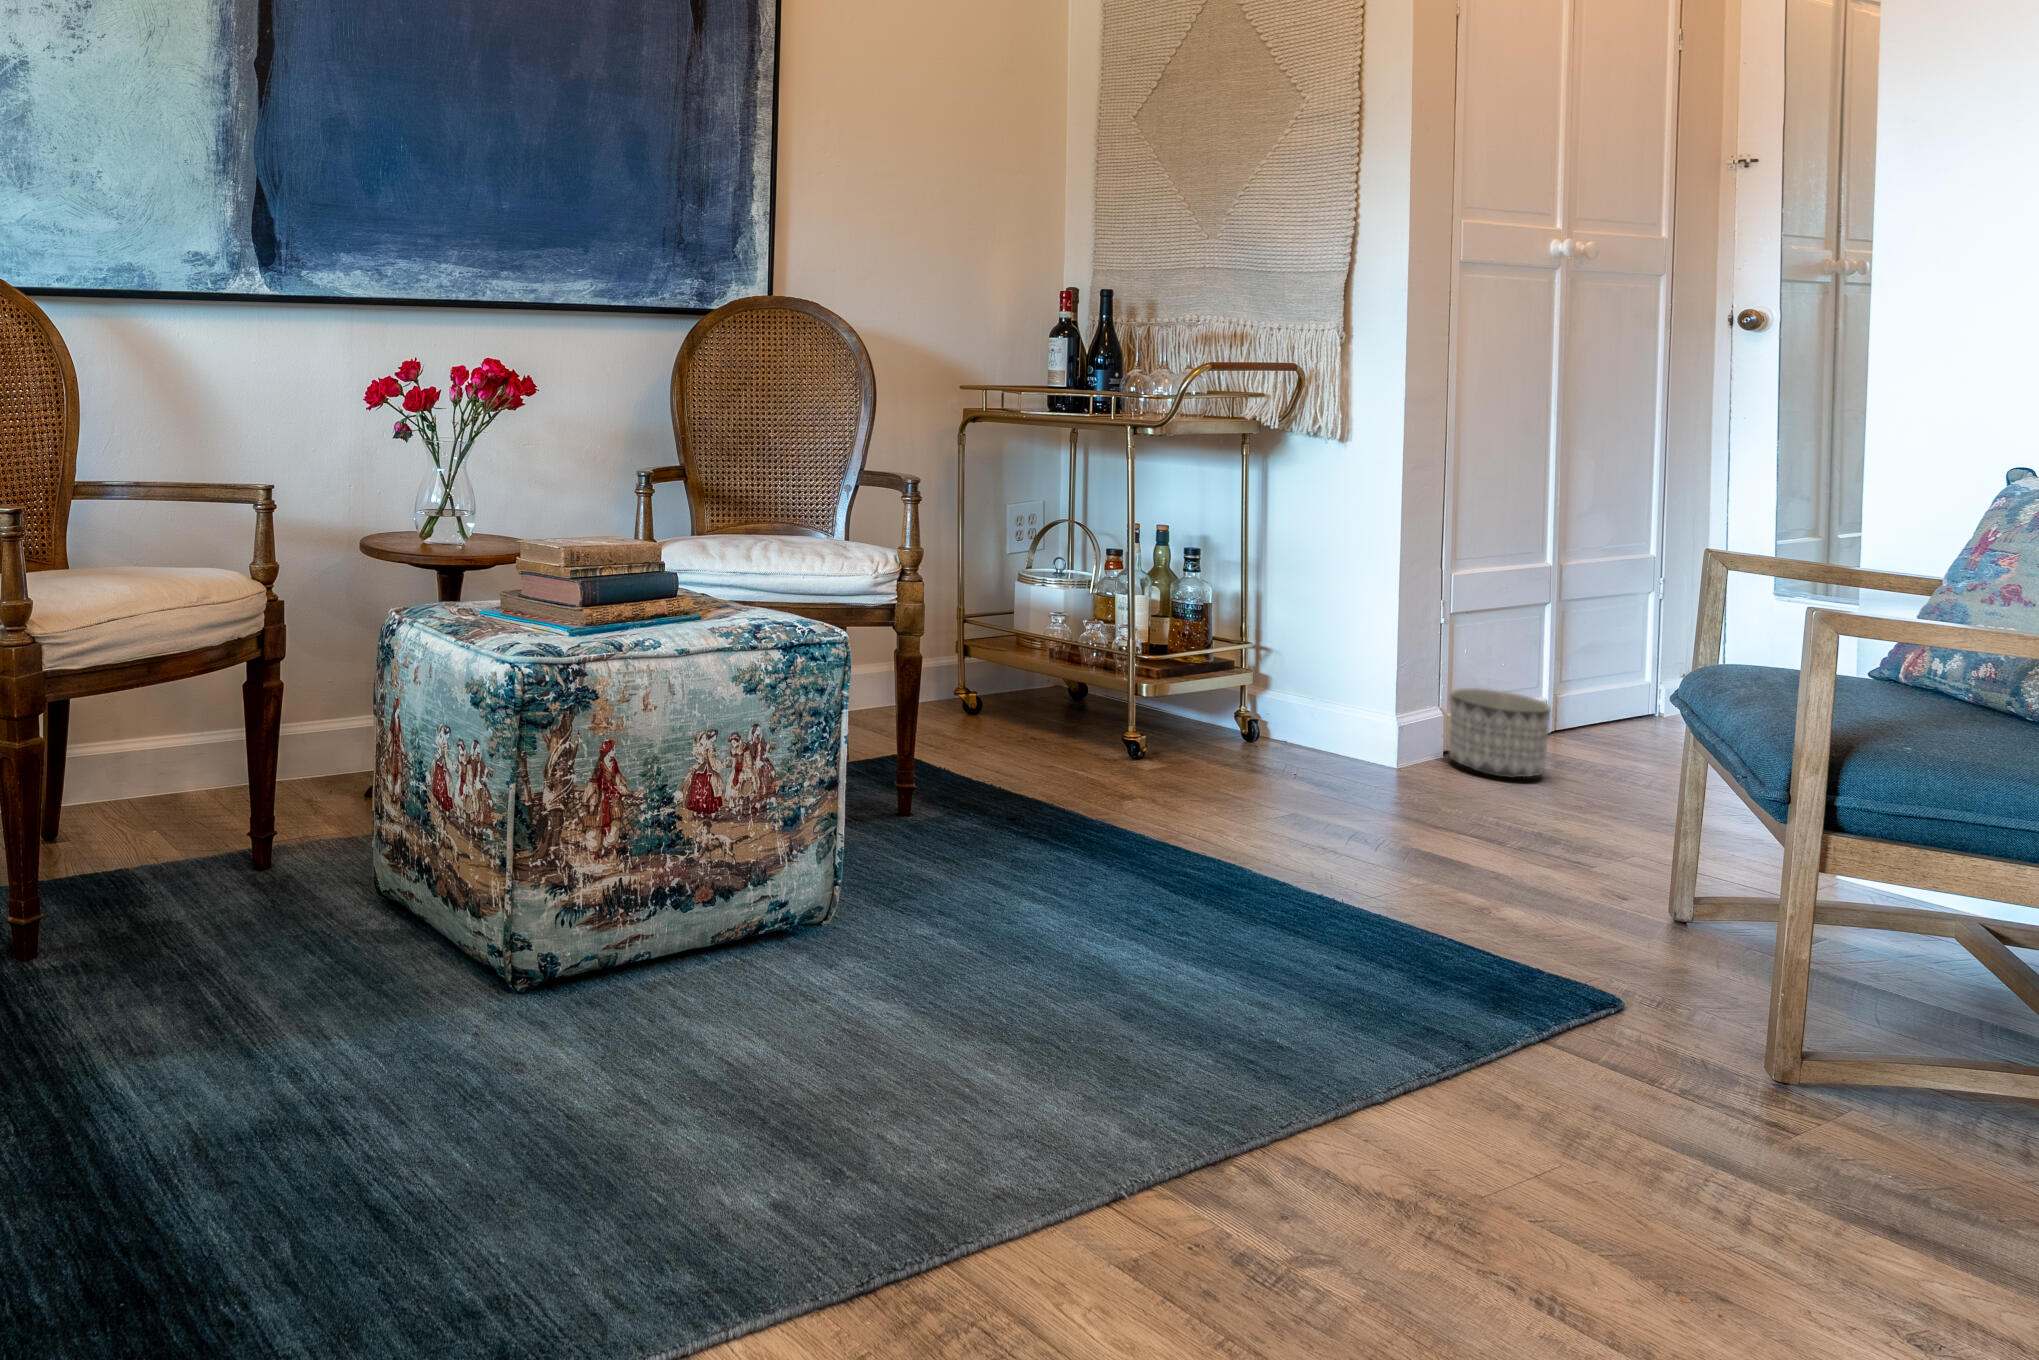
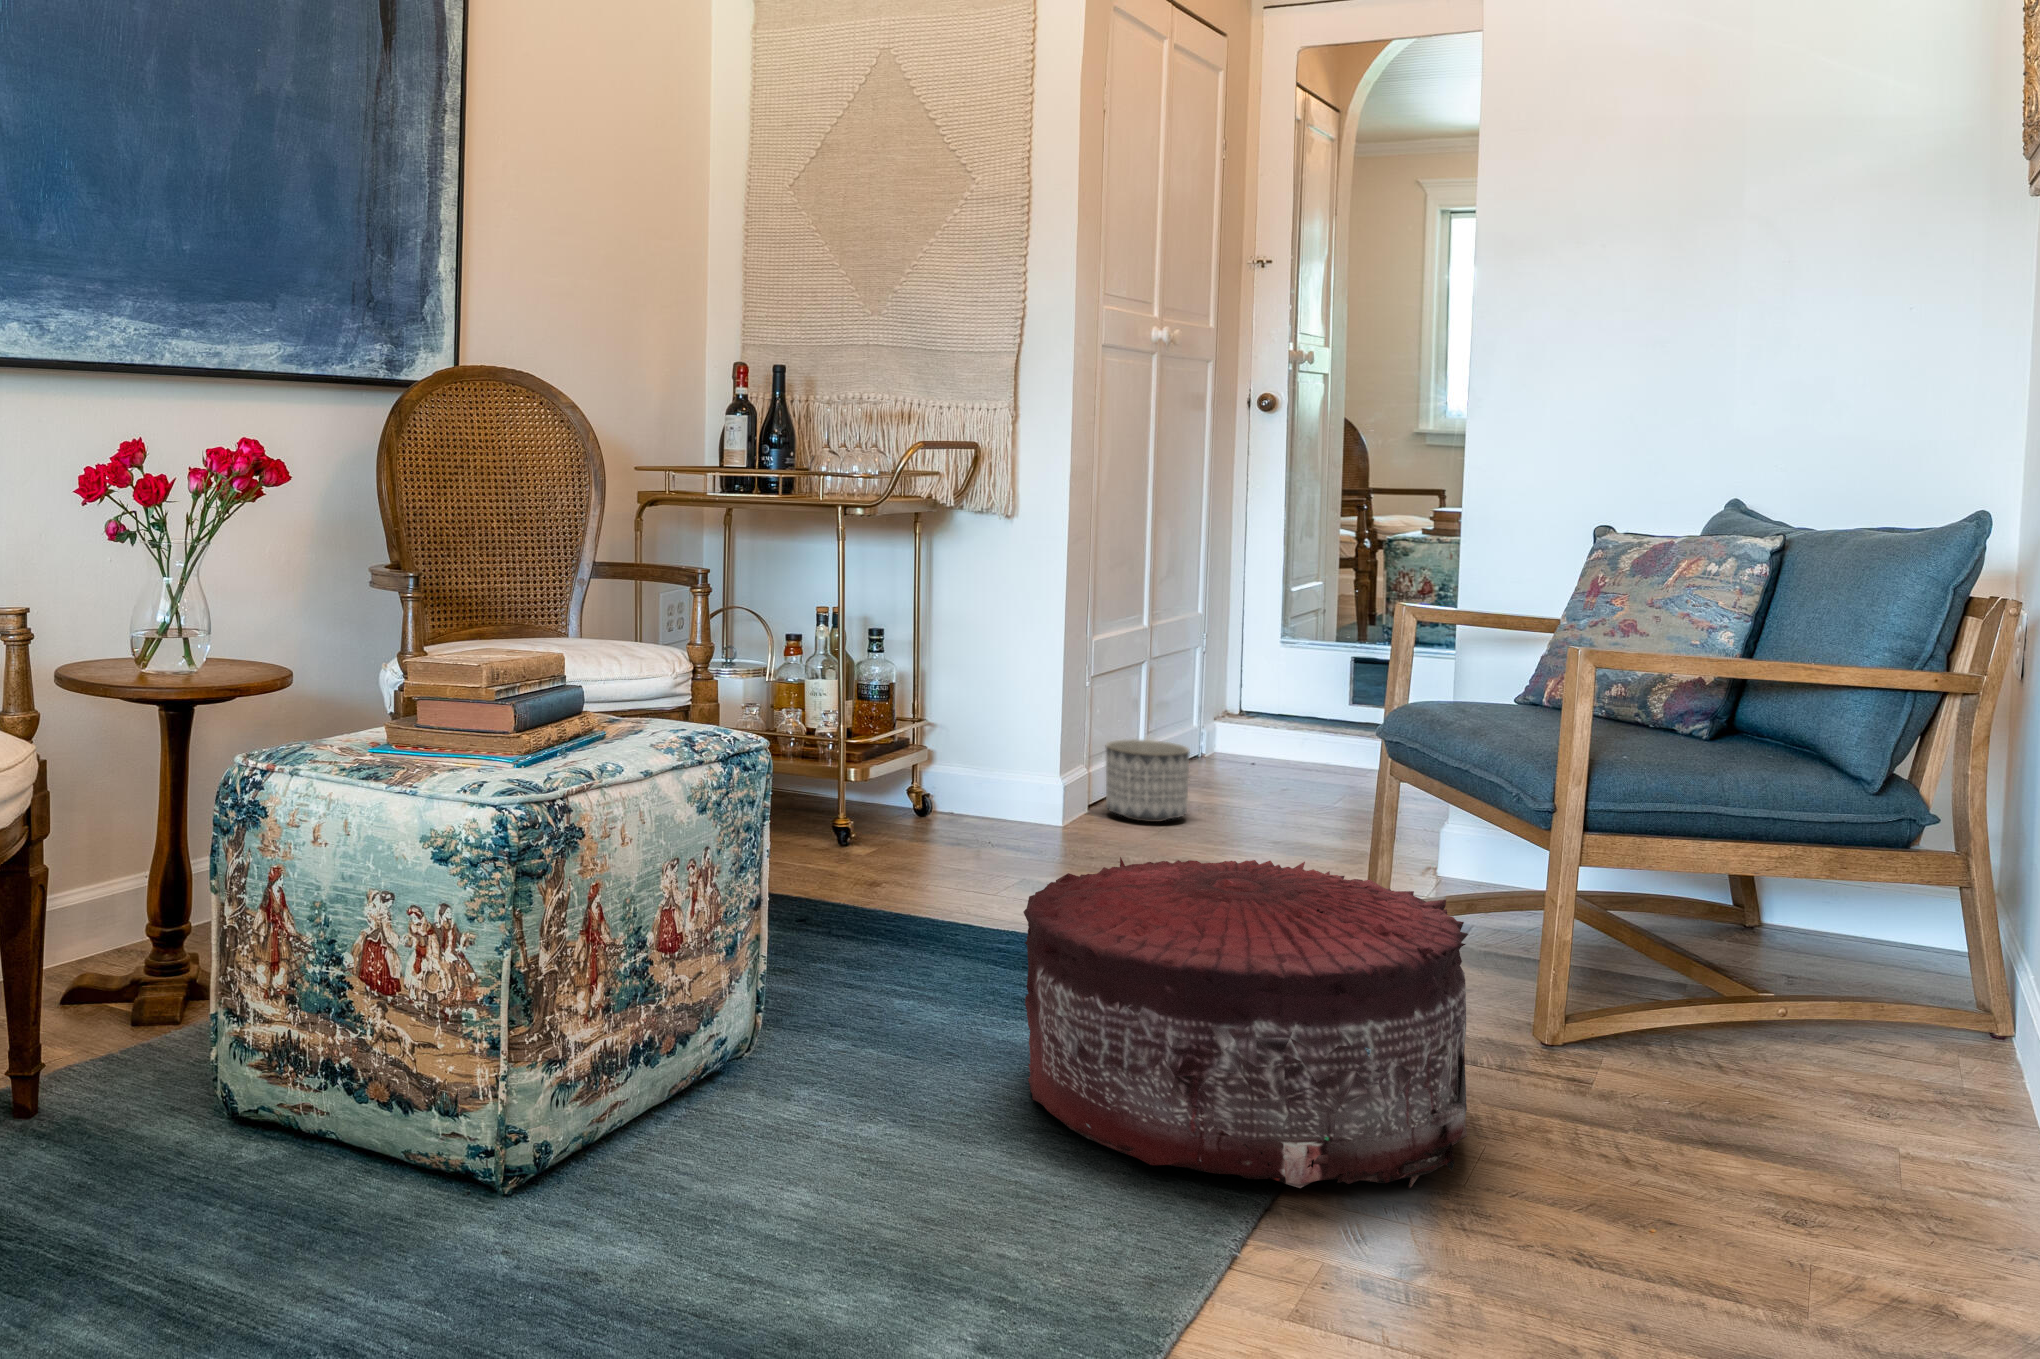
pouf: none [1031,804,1521,1208] -> present [1024,857,1468,1188]

